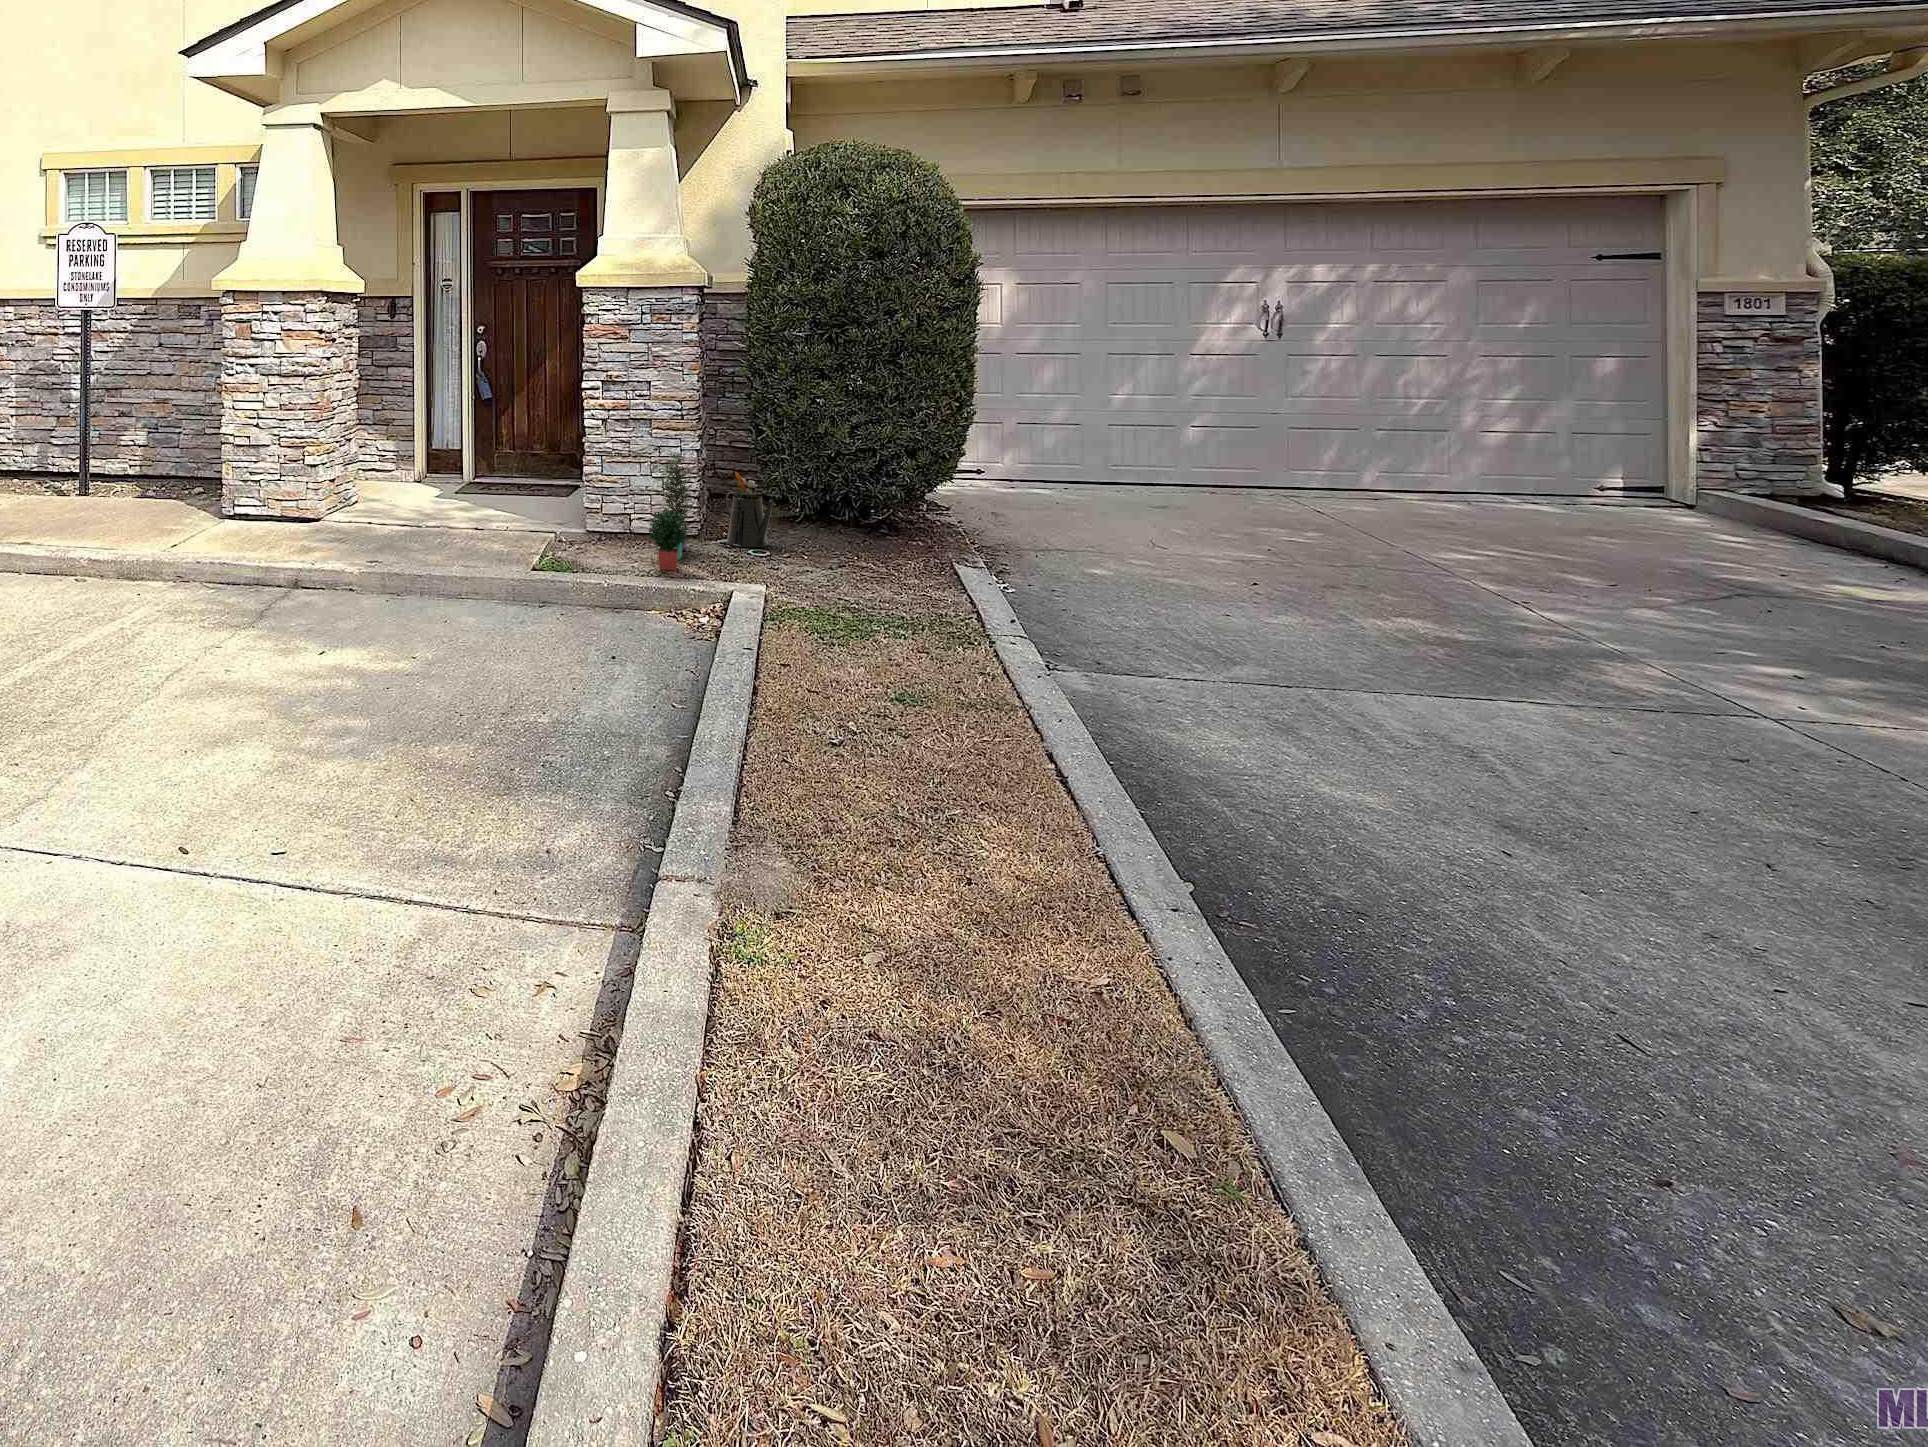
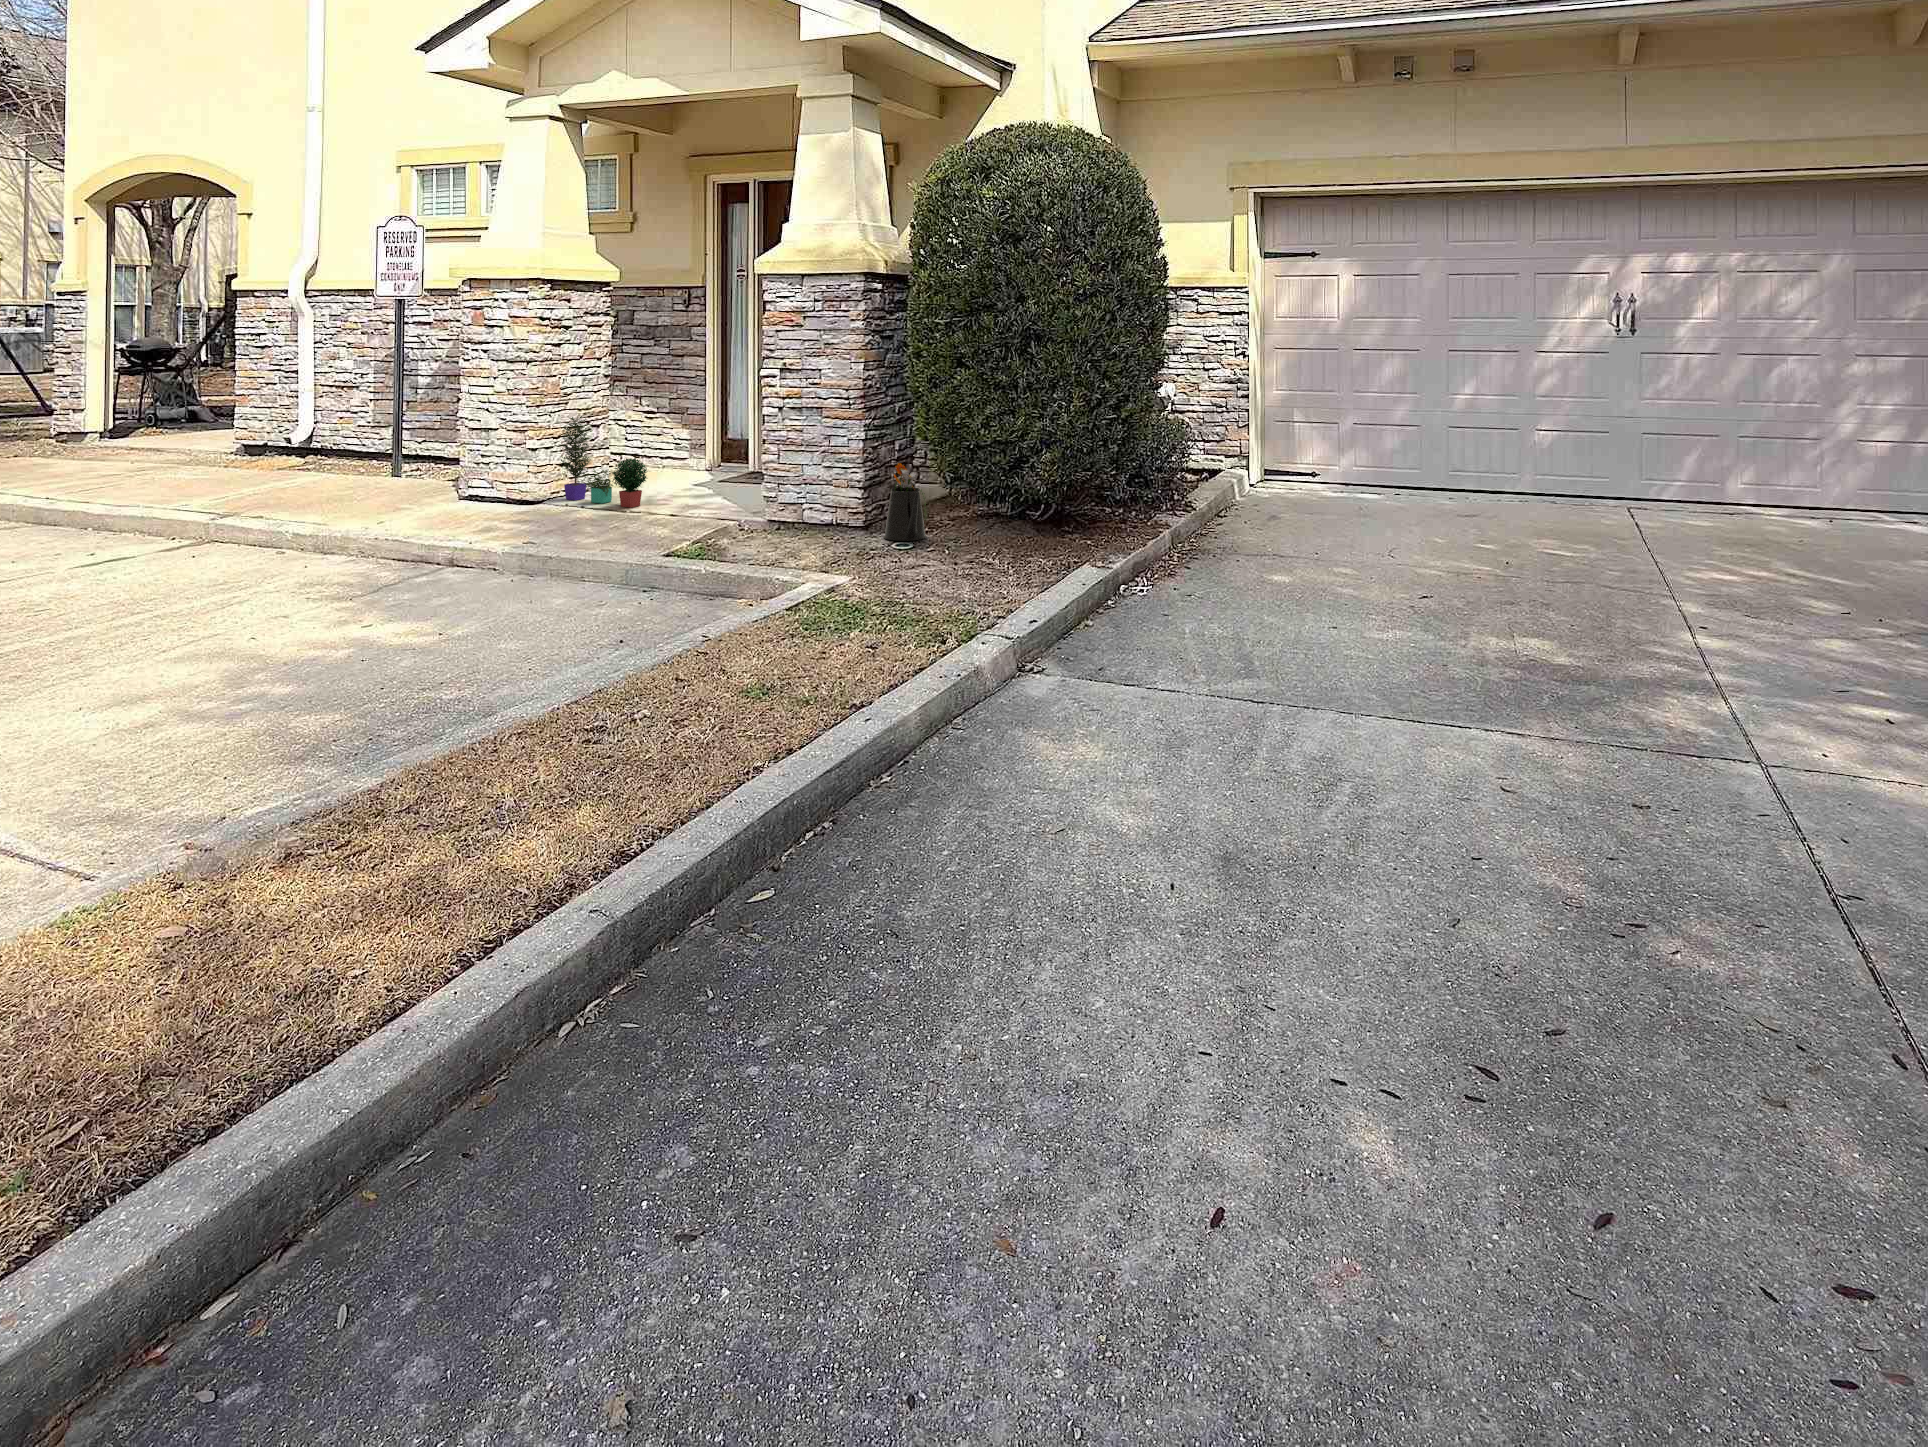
potted plant: present [649,451,695,571] -> present [561,416,647,507]

